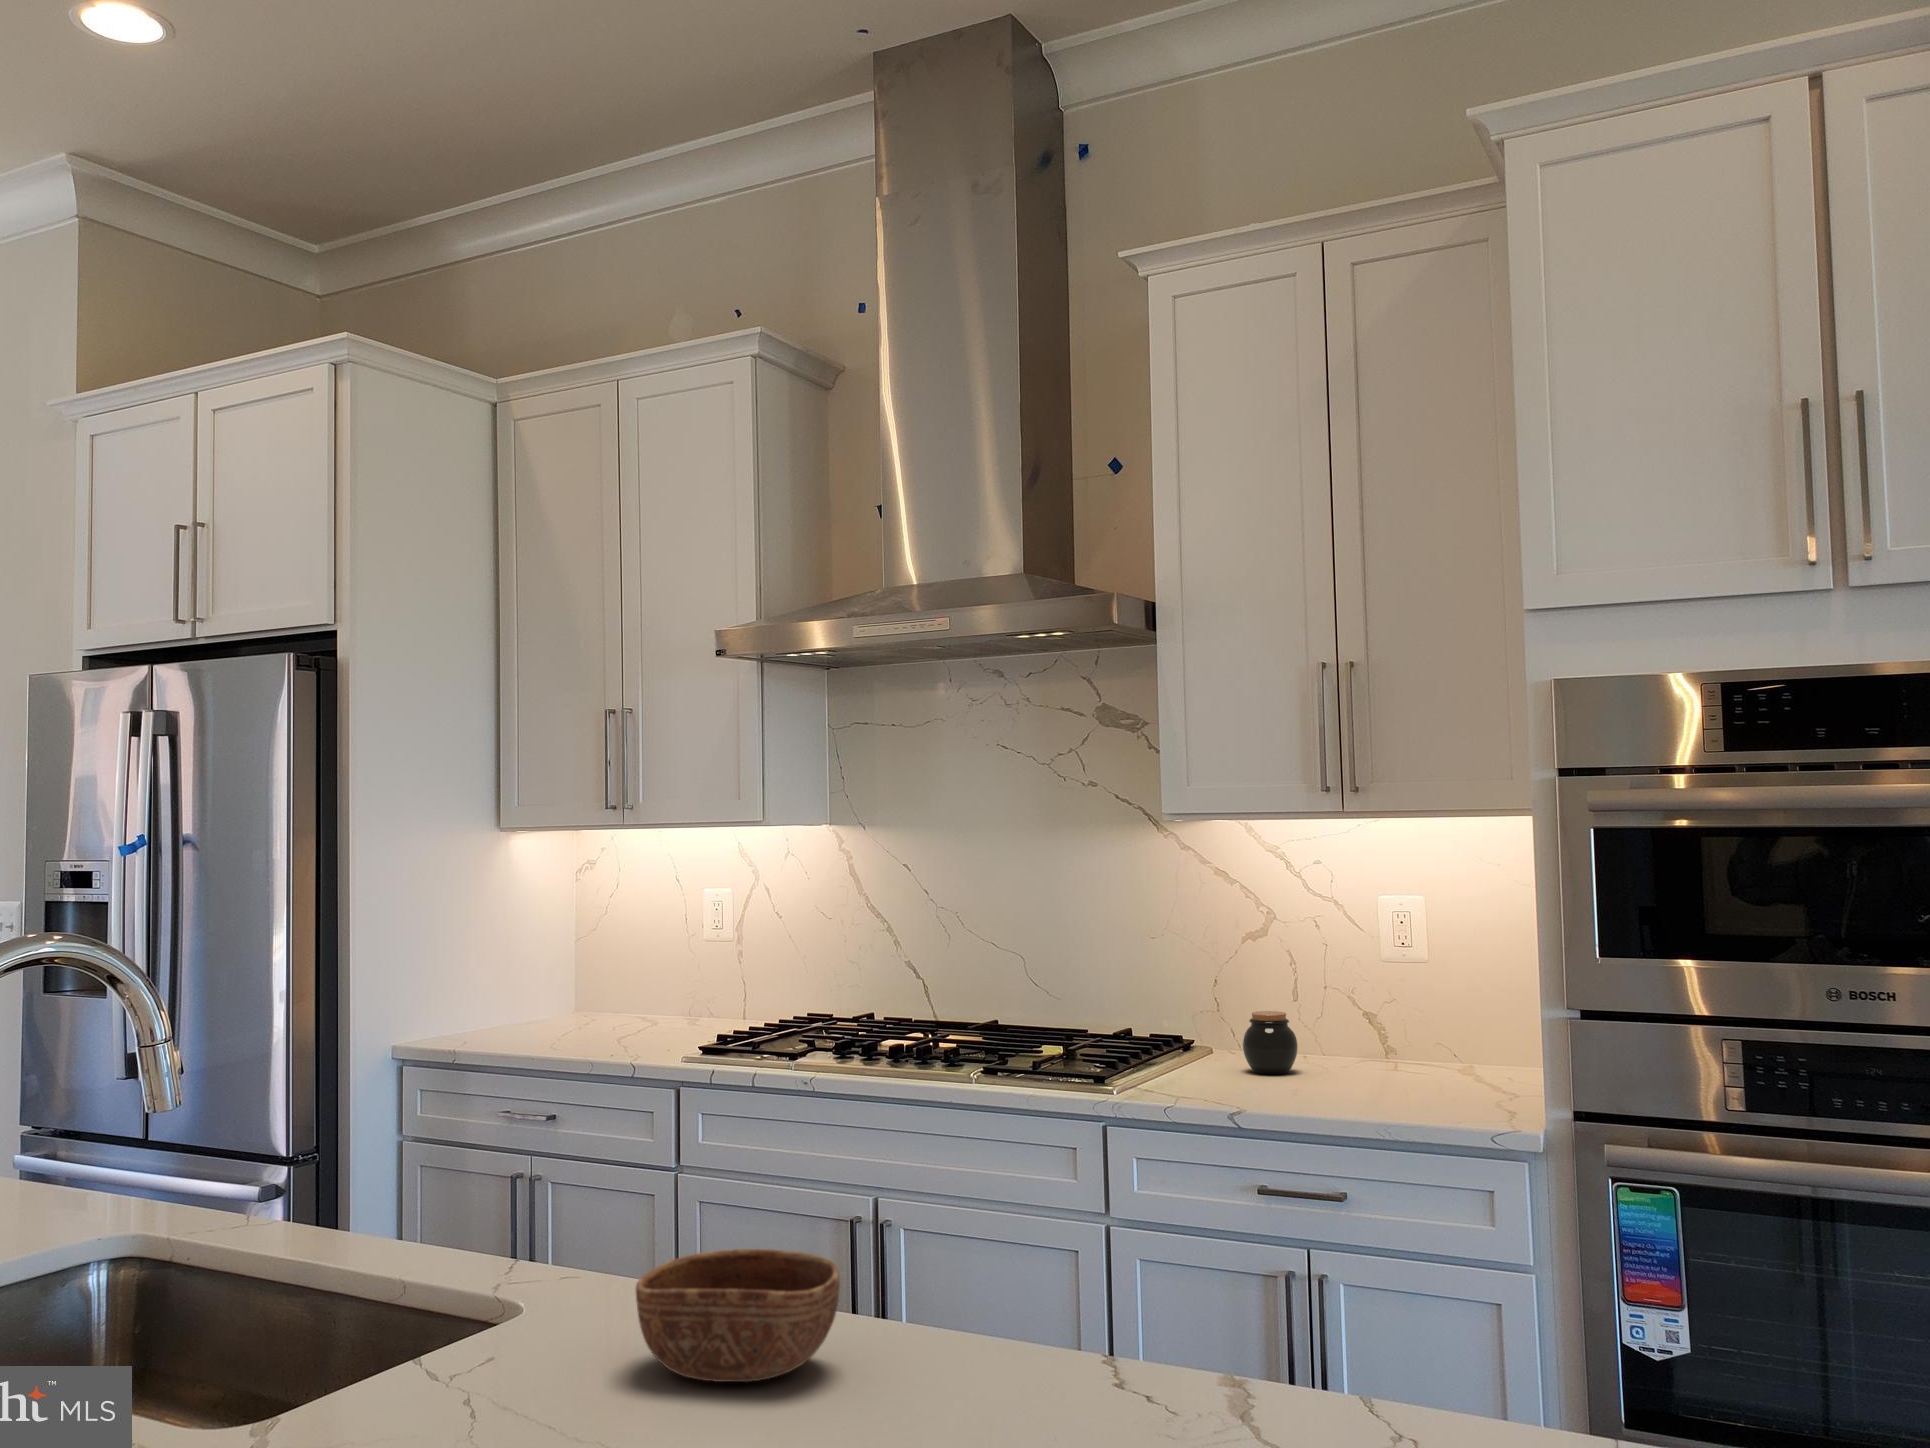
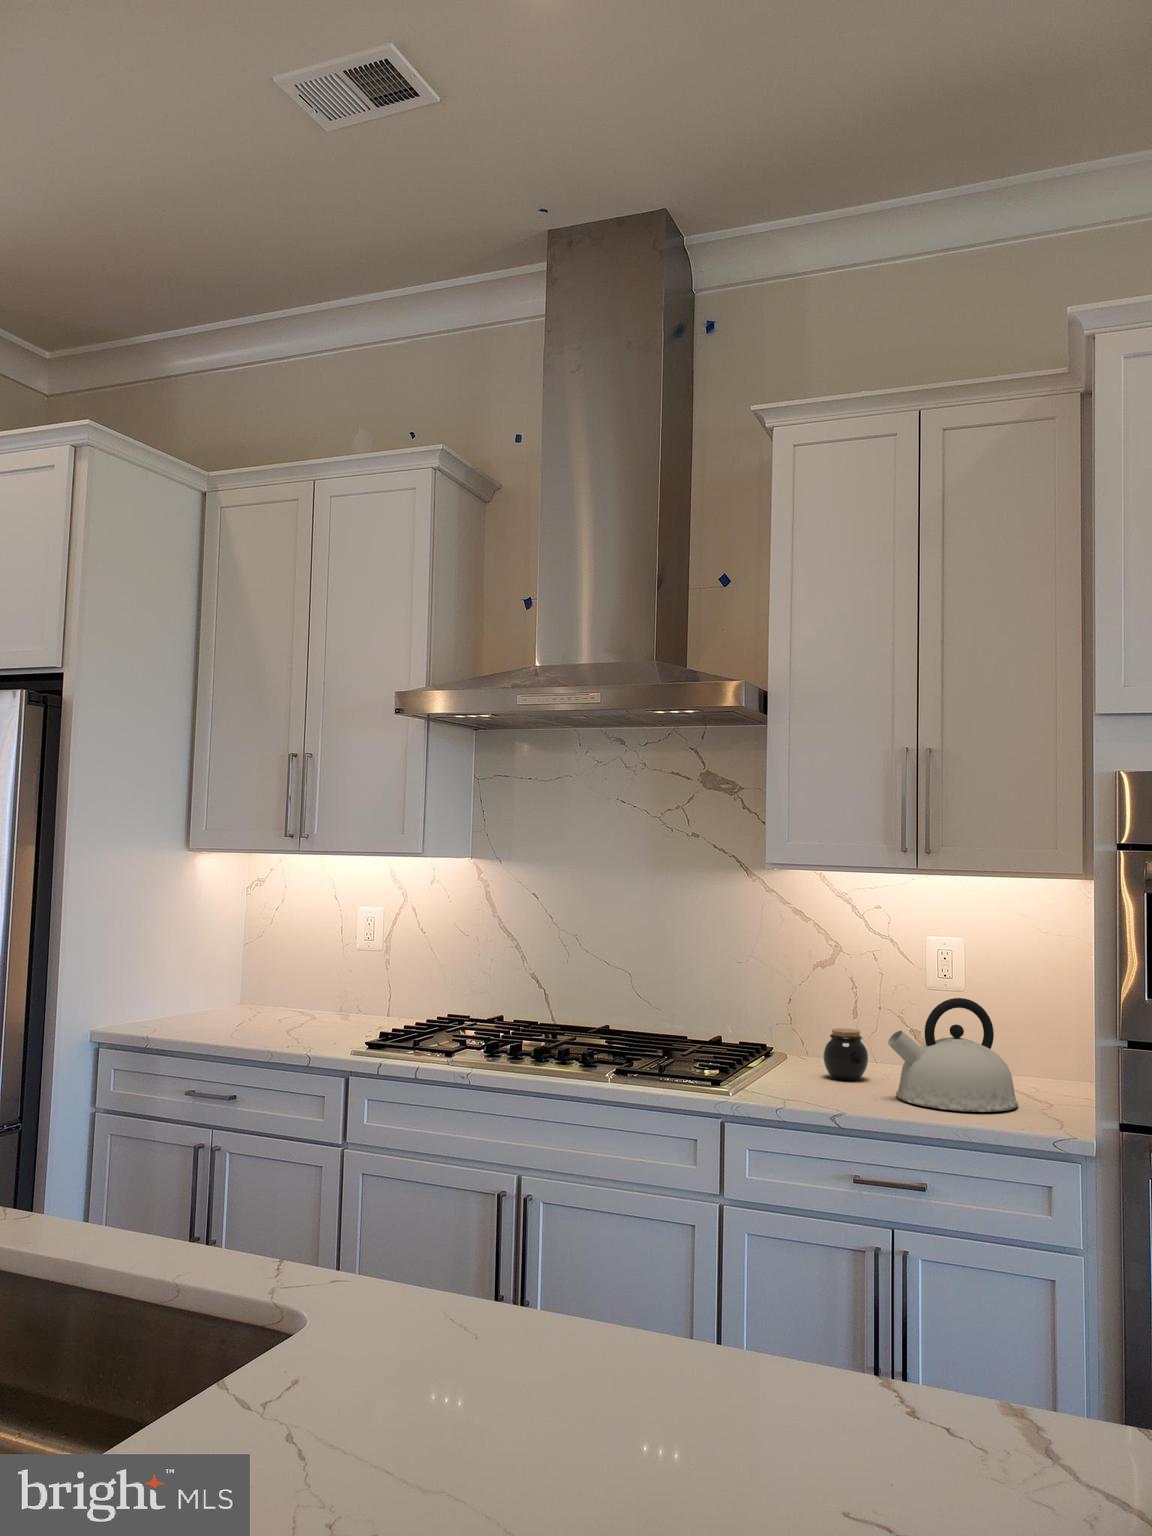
kettle: none [1305,967,1469,1104] -> present [888,998,1018,1112]
bowl: present [636,1249,840,1382] -> none [455,1270,655,1410]

